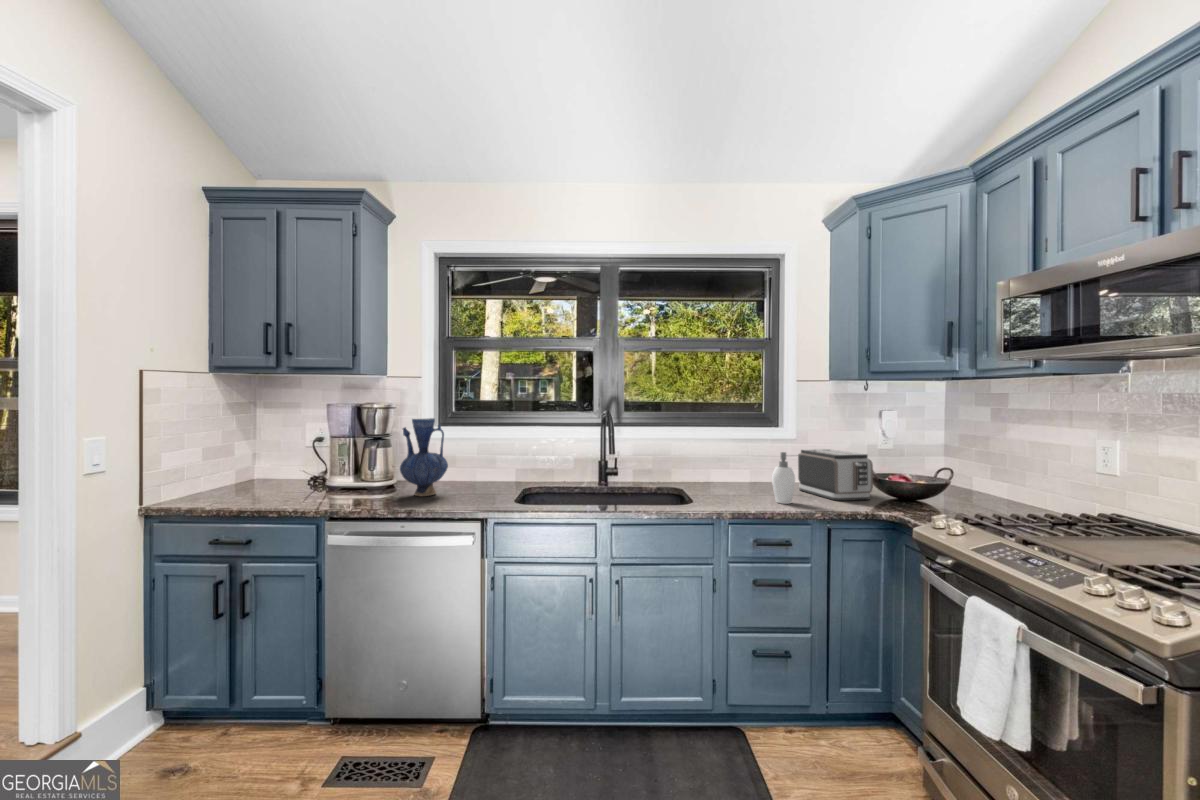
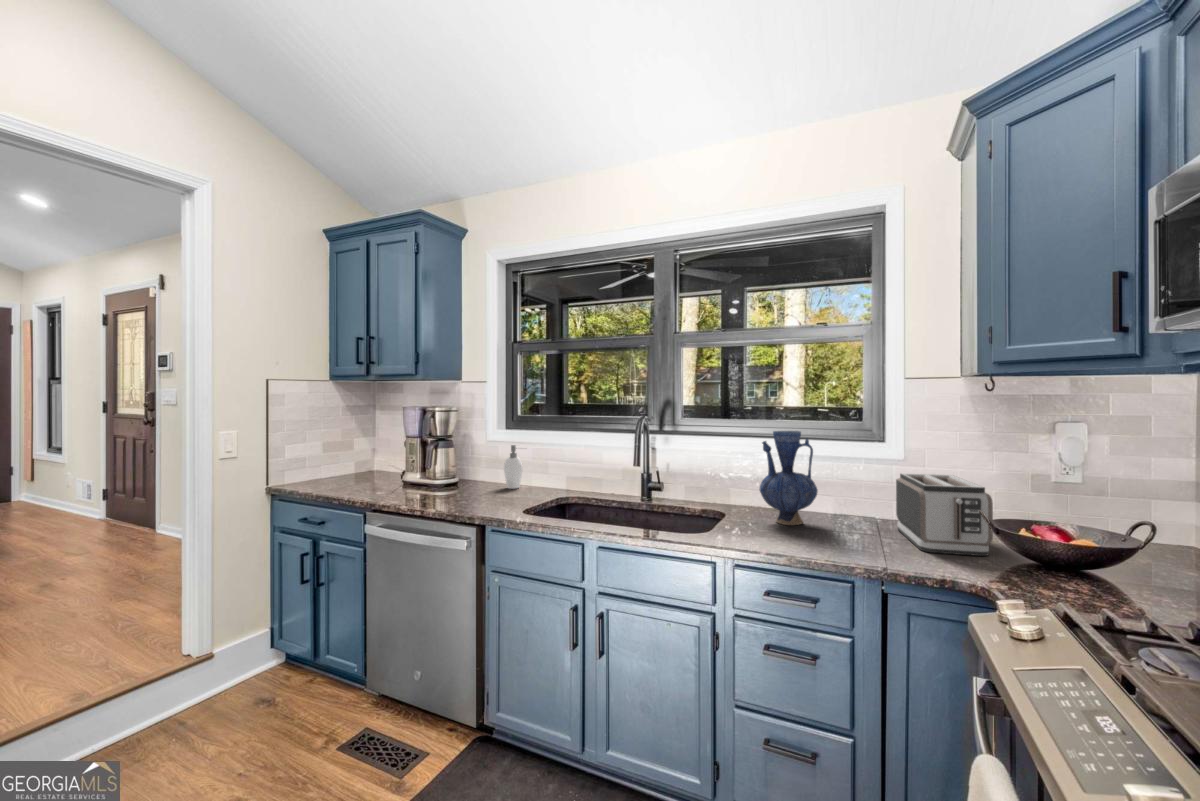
vase: present [400,418,448,496] -> present [760,431,818,525]
soap dispenser: present [772,452,800,504] -> present [504,445,523,489]

